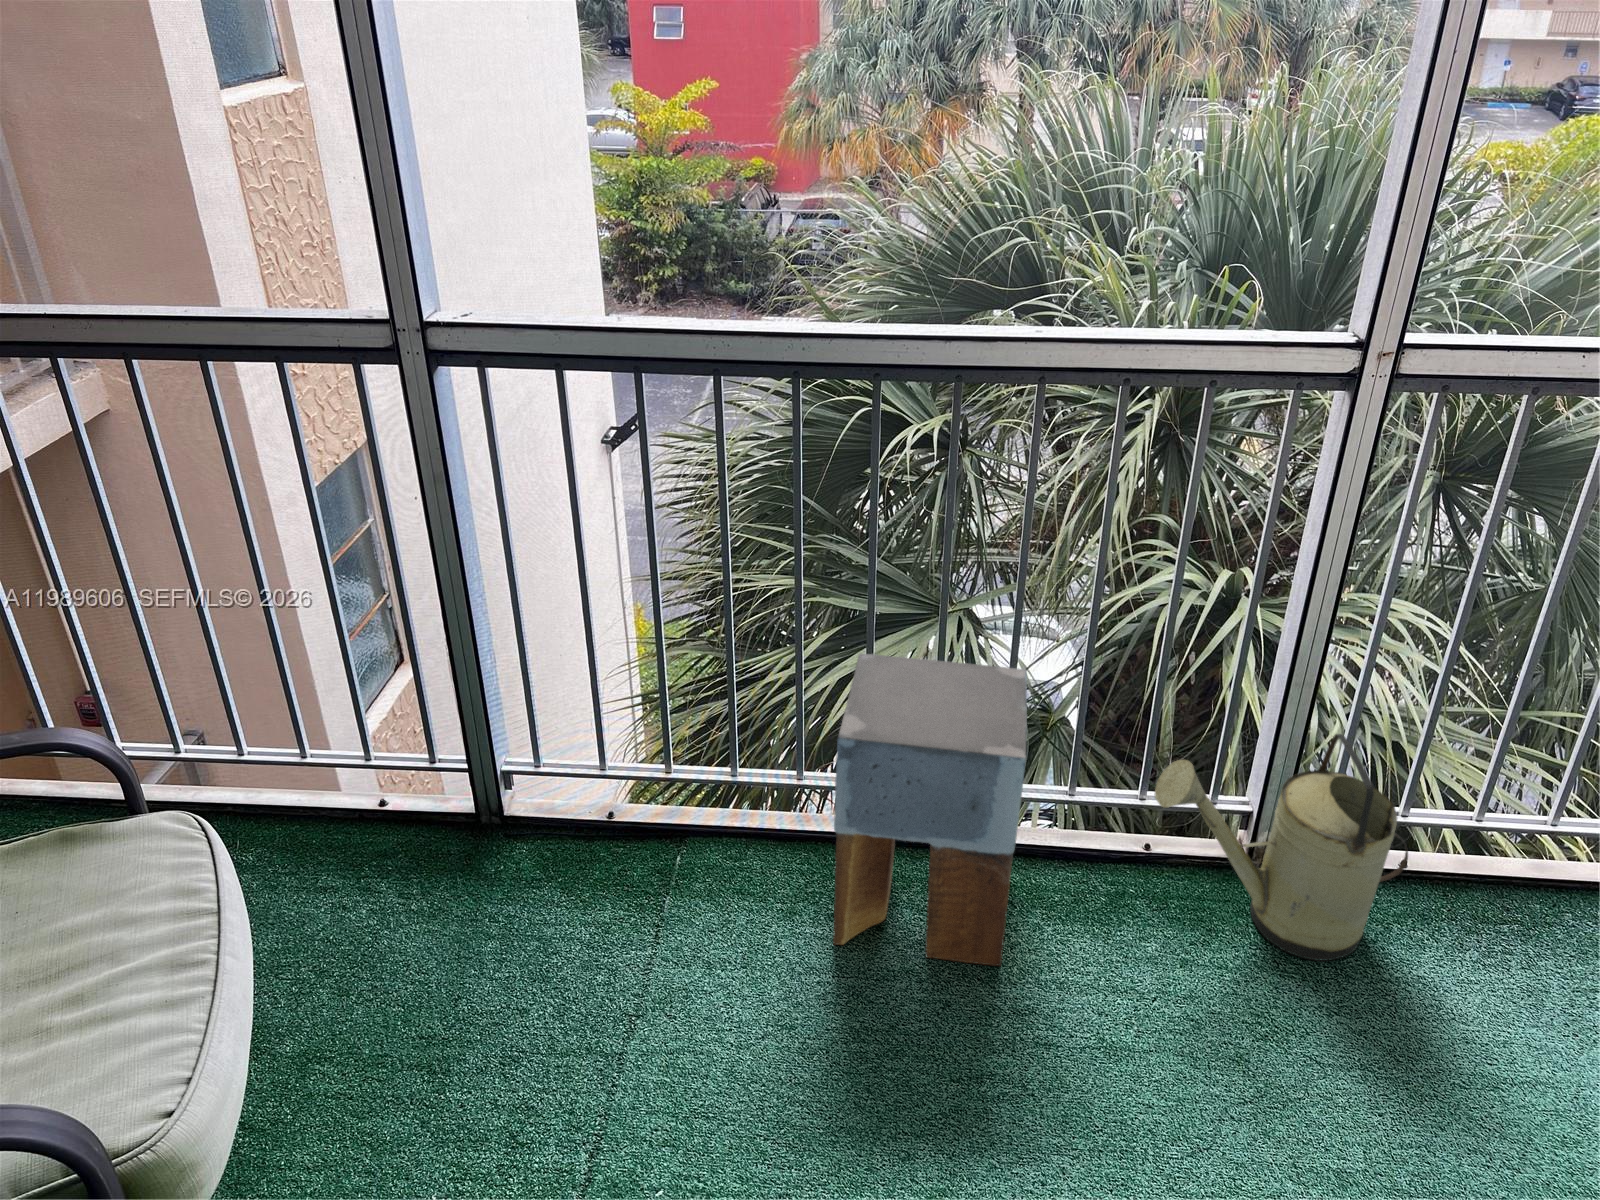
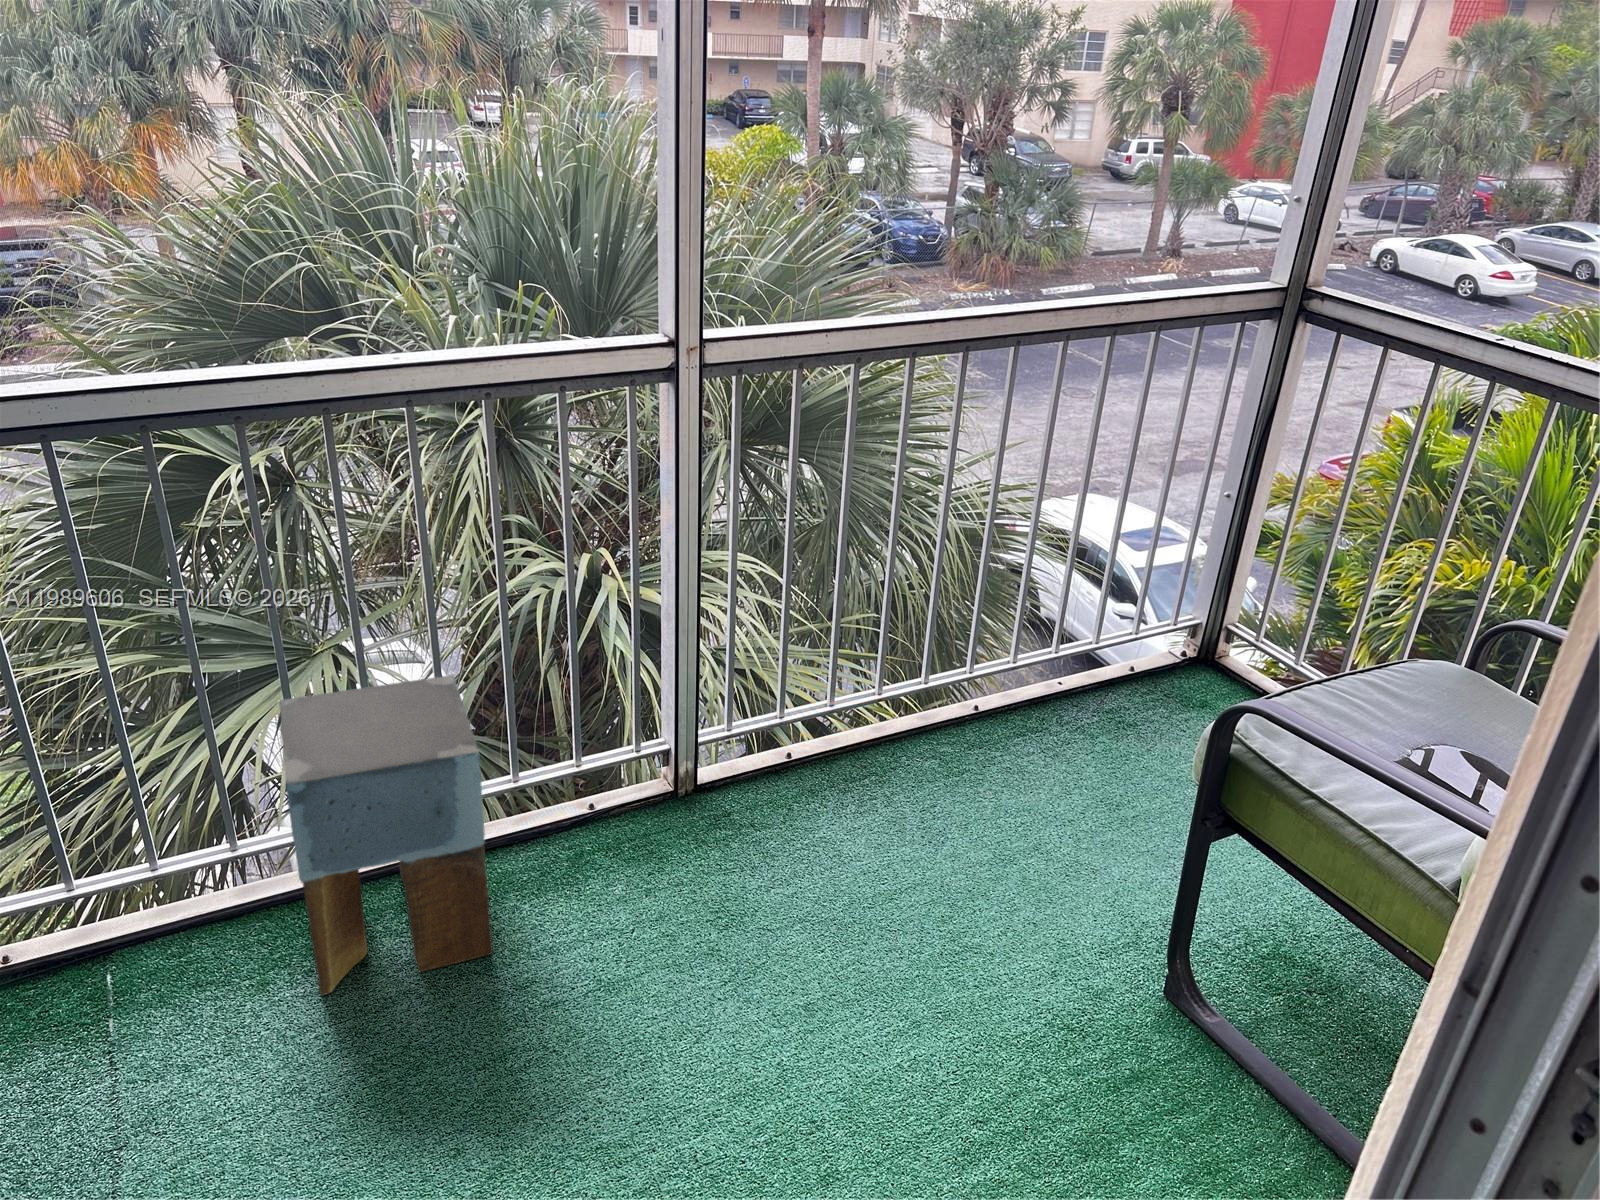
watering can: present [1154,734,1408,961] -> none [591,664,792,855]

